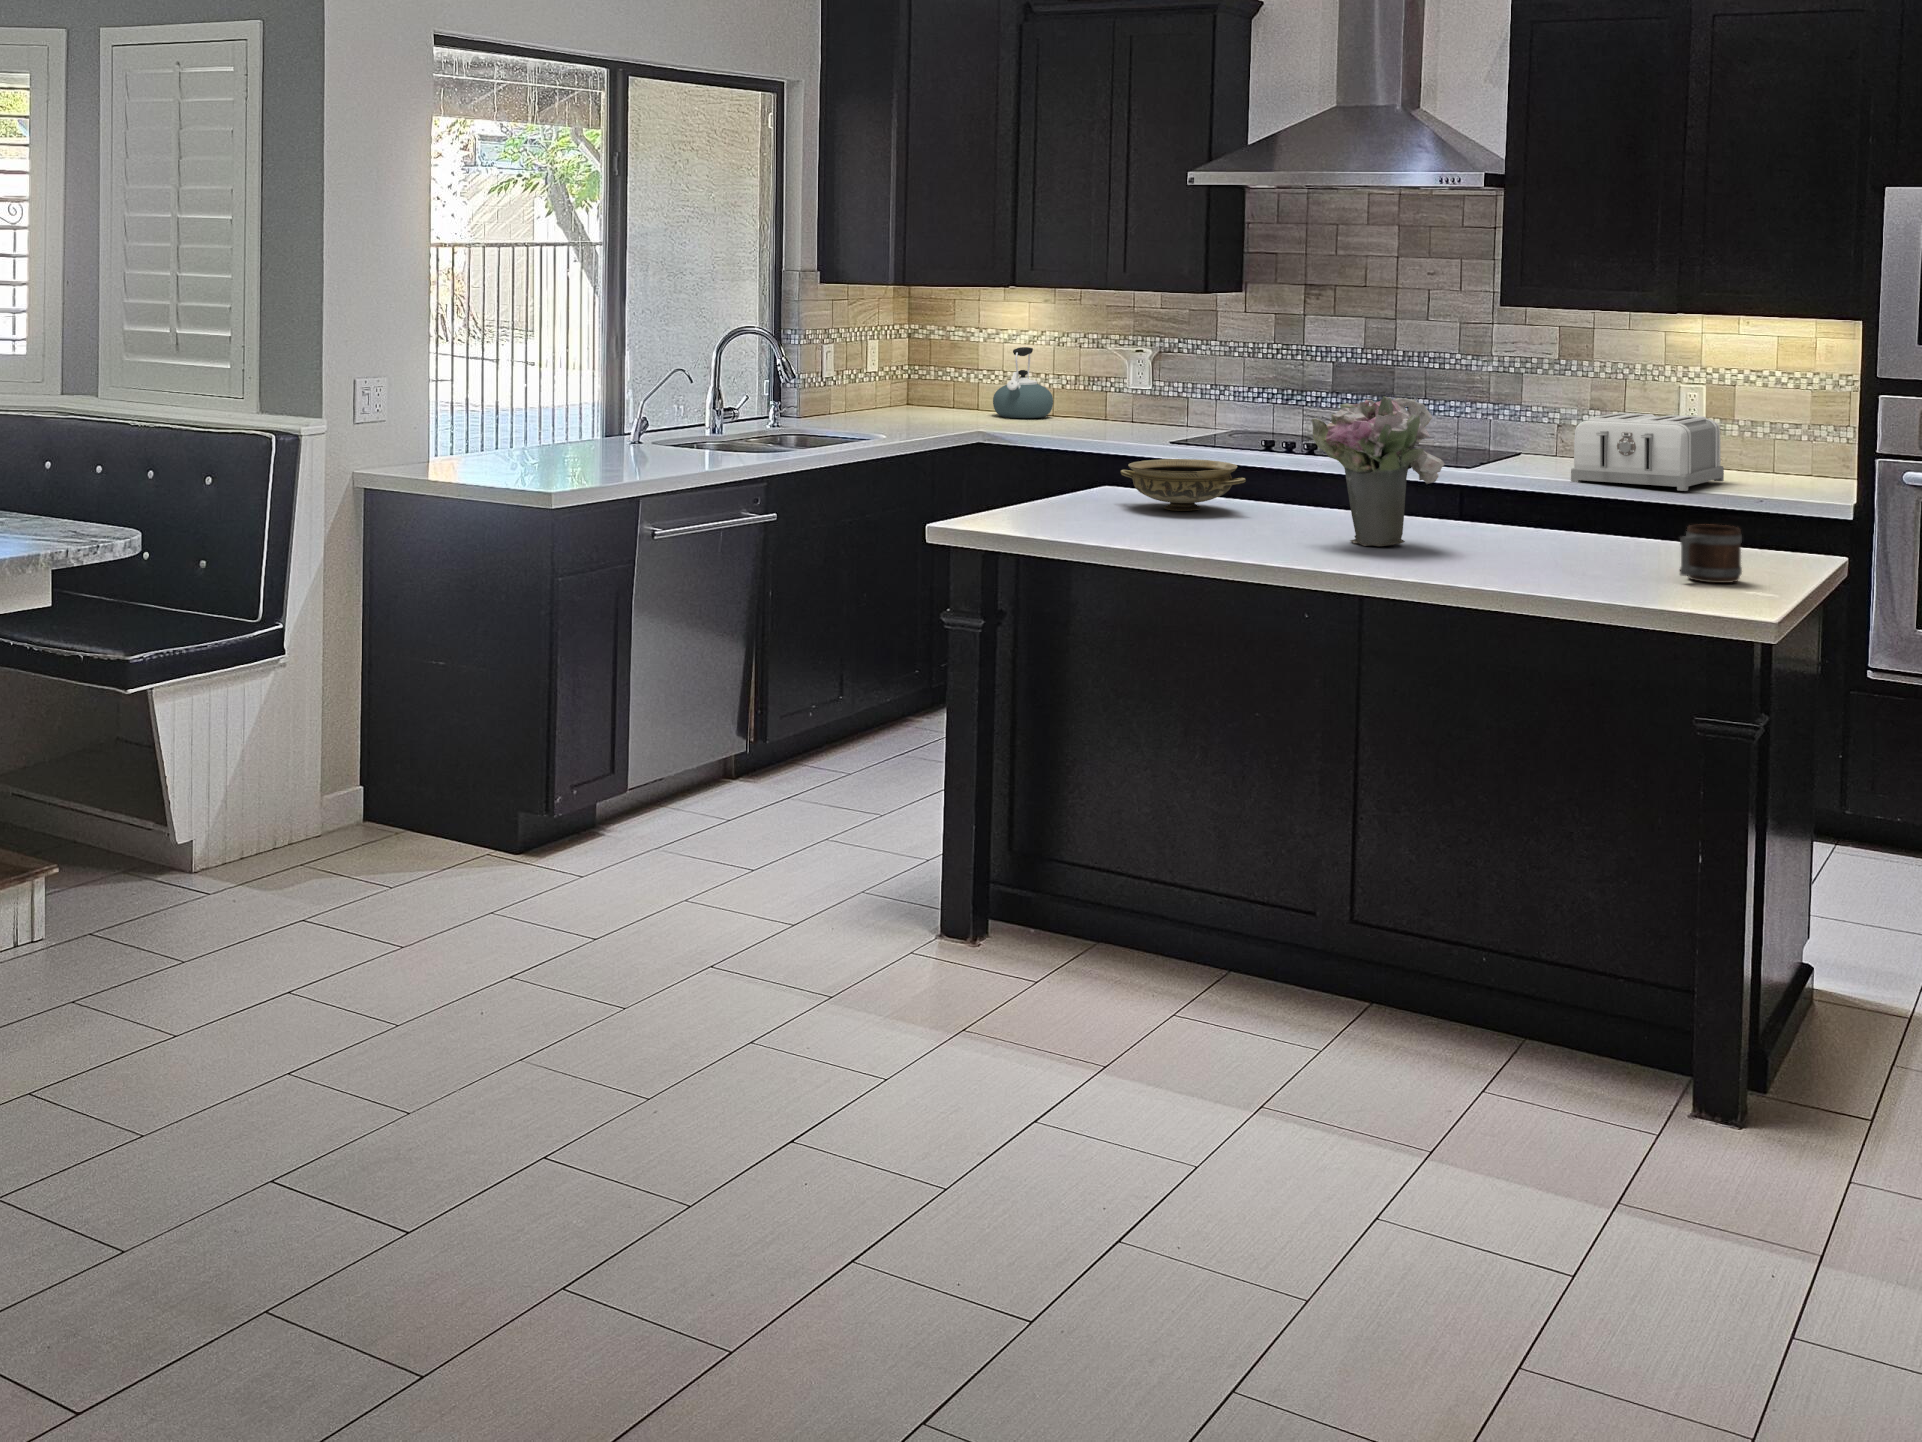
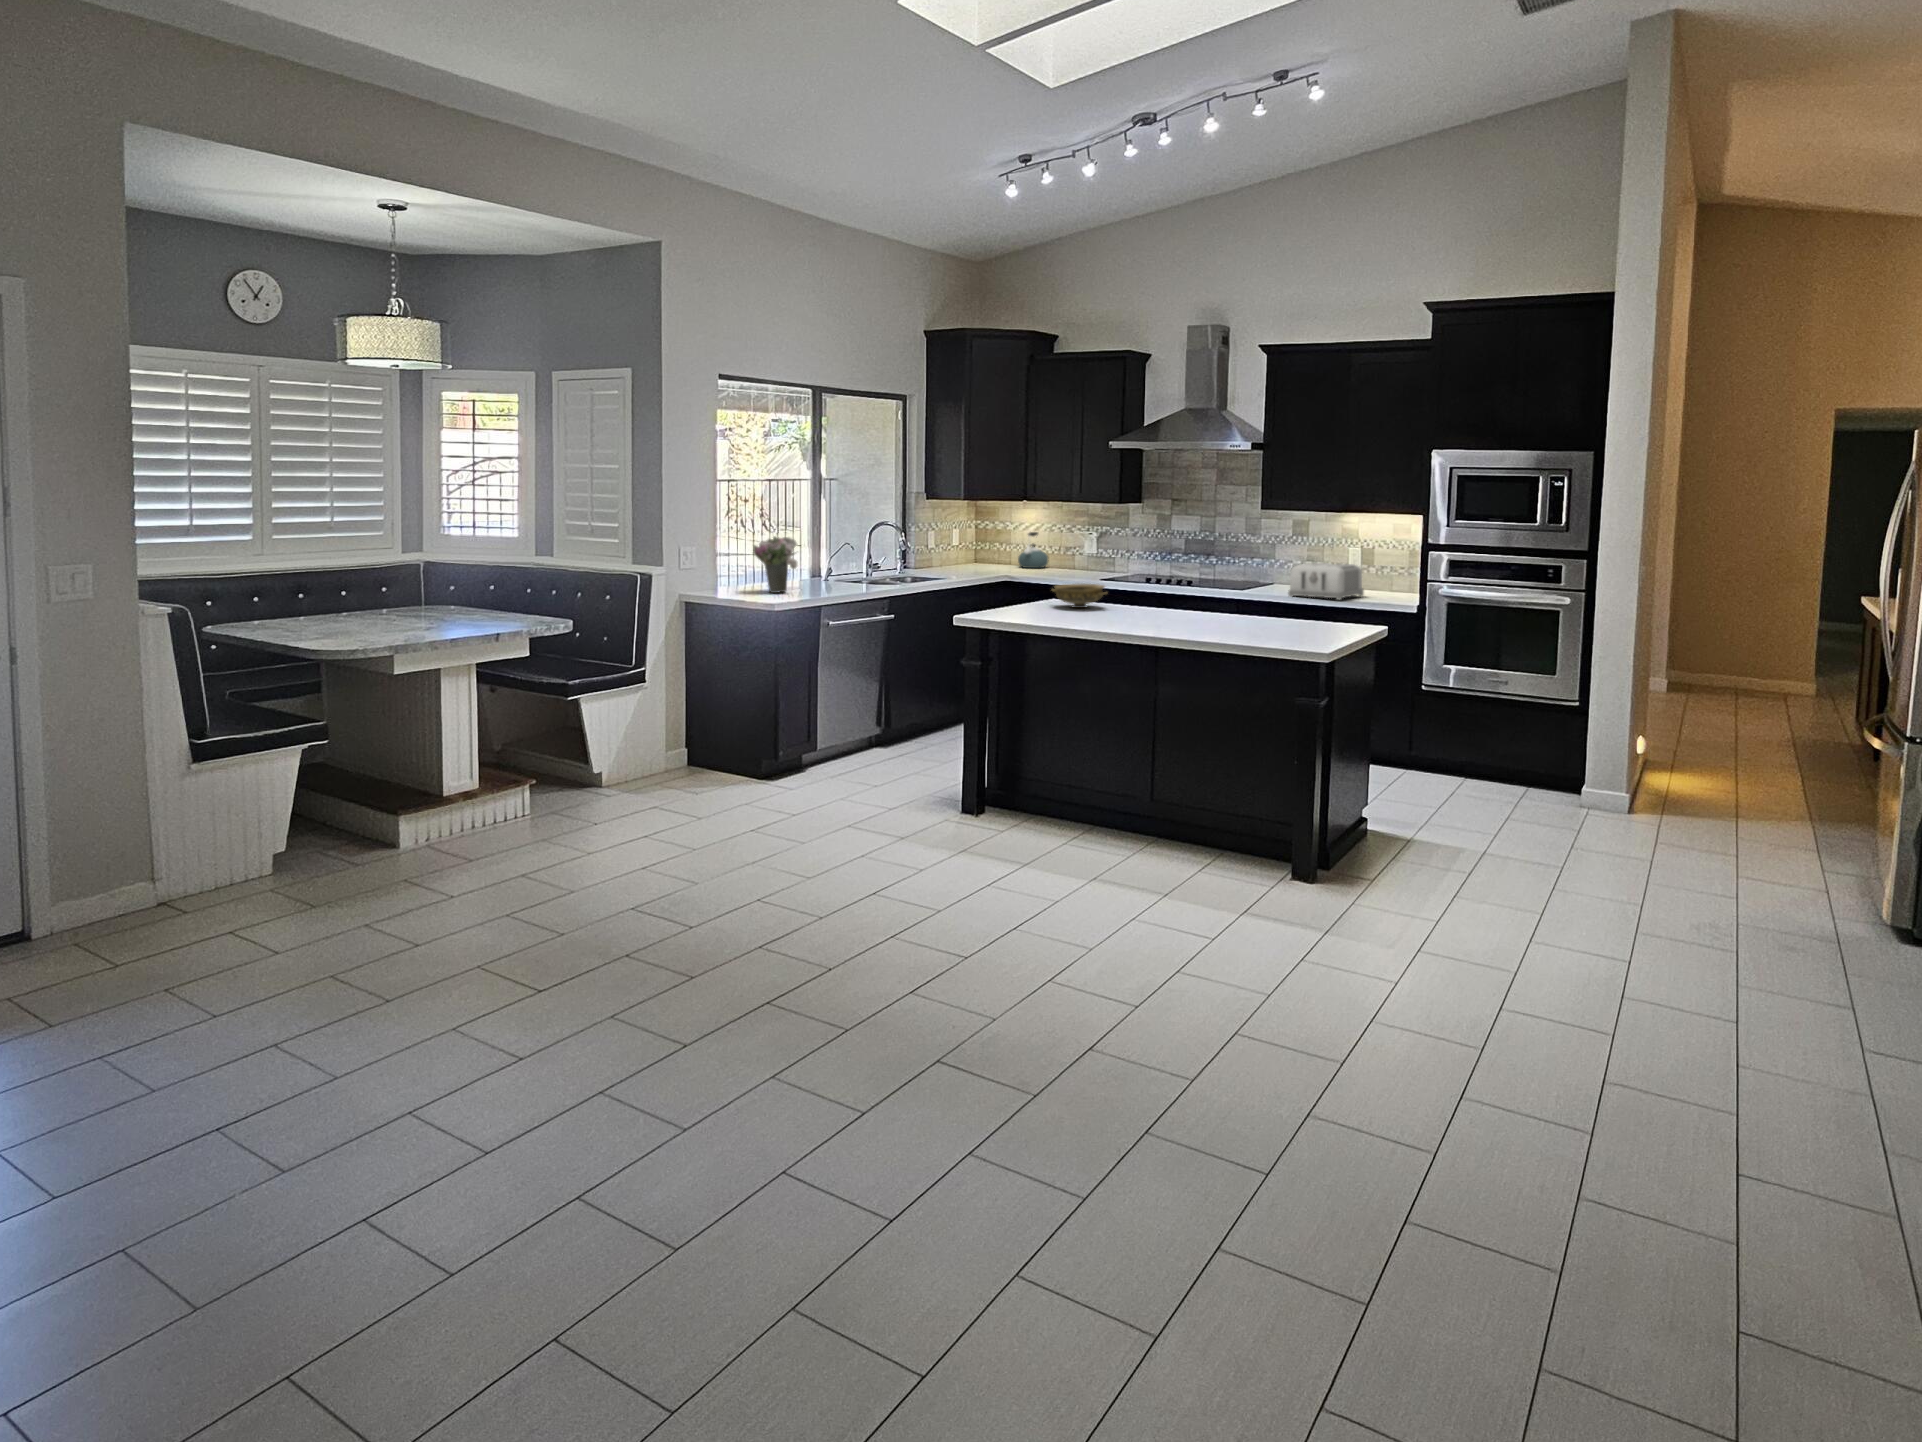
flower bouquet: present [1312,396,1445,546] -> present [753,537,797,593]
mug: present [1680,524,1742,583] -> none [1288,610,1317,636]

